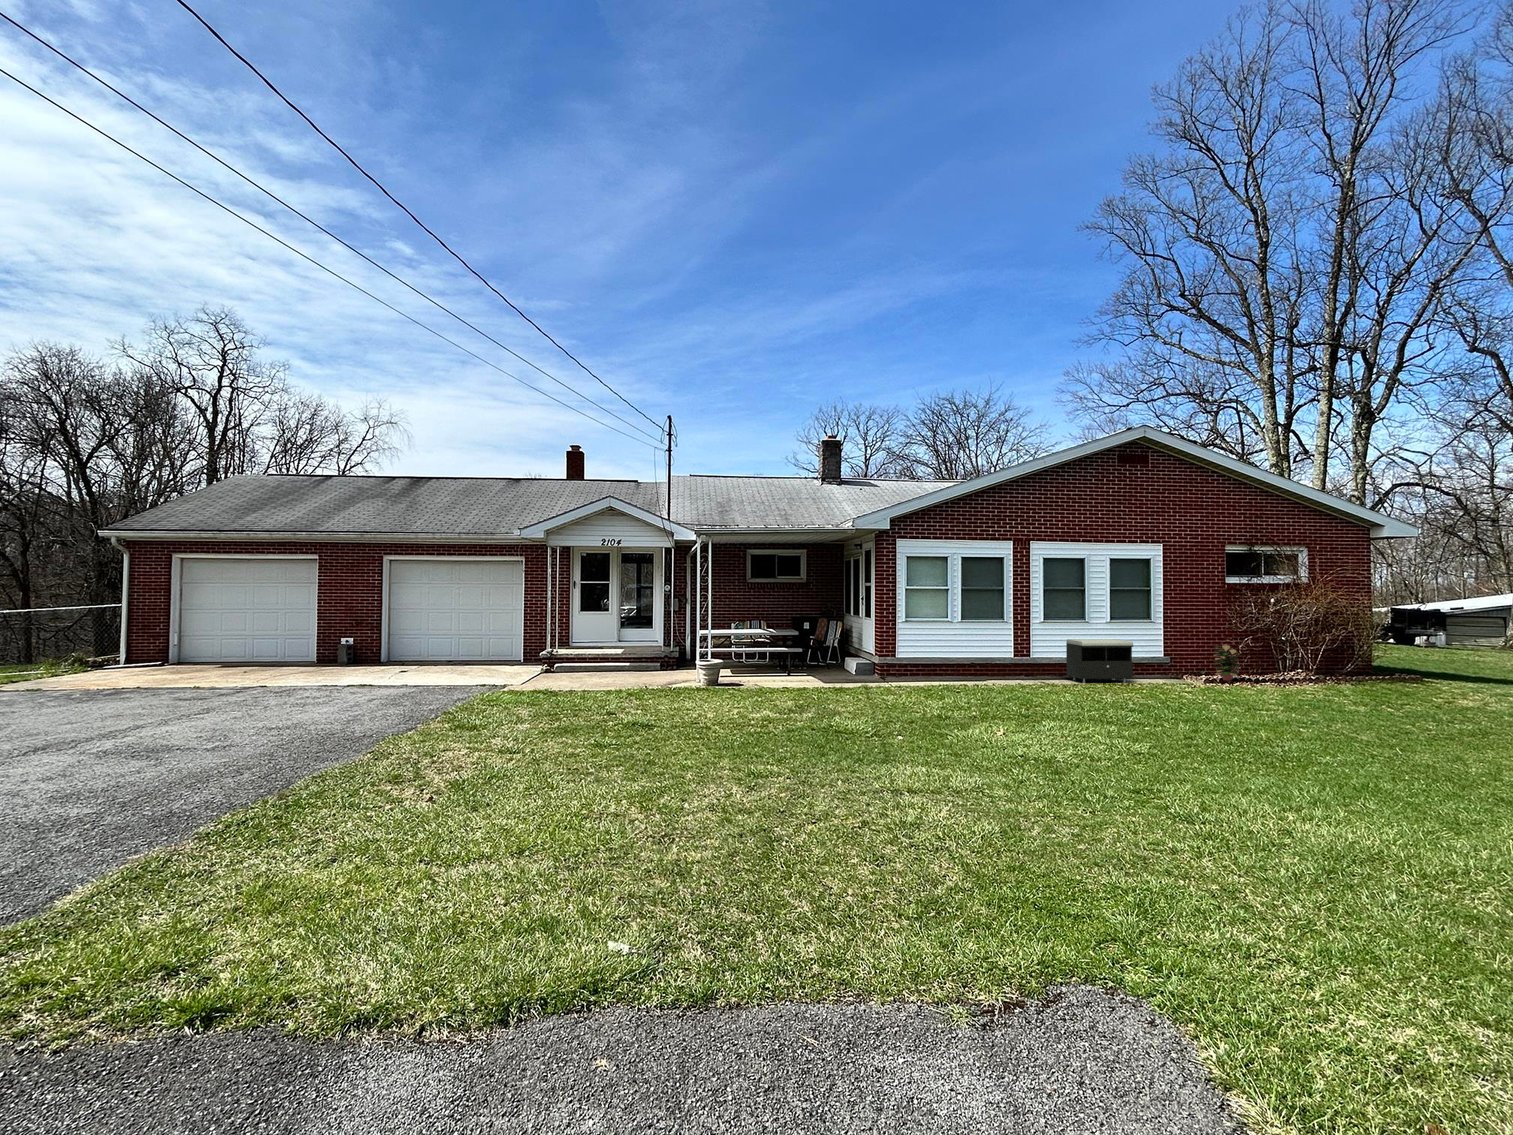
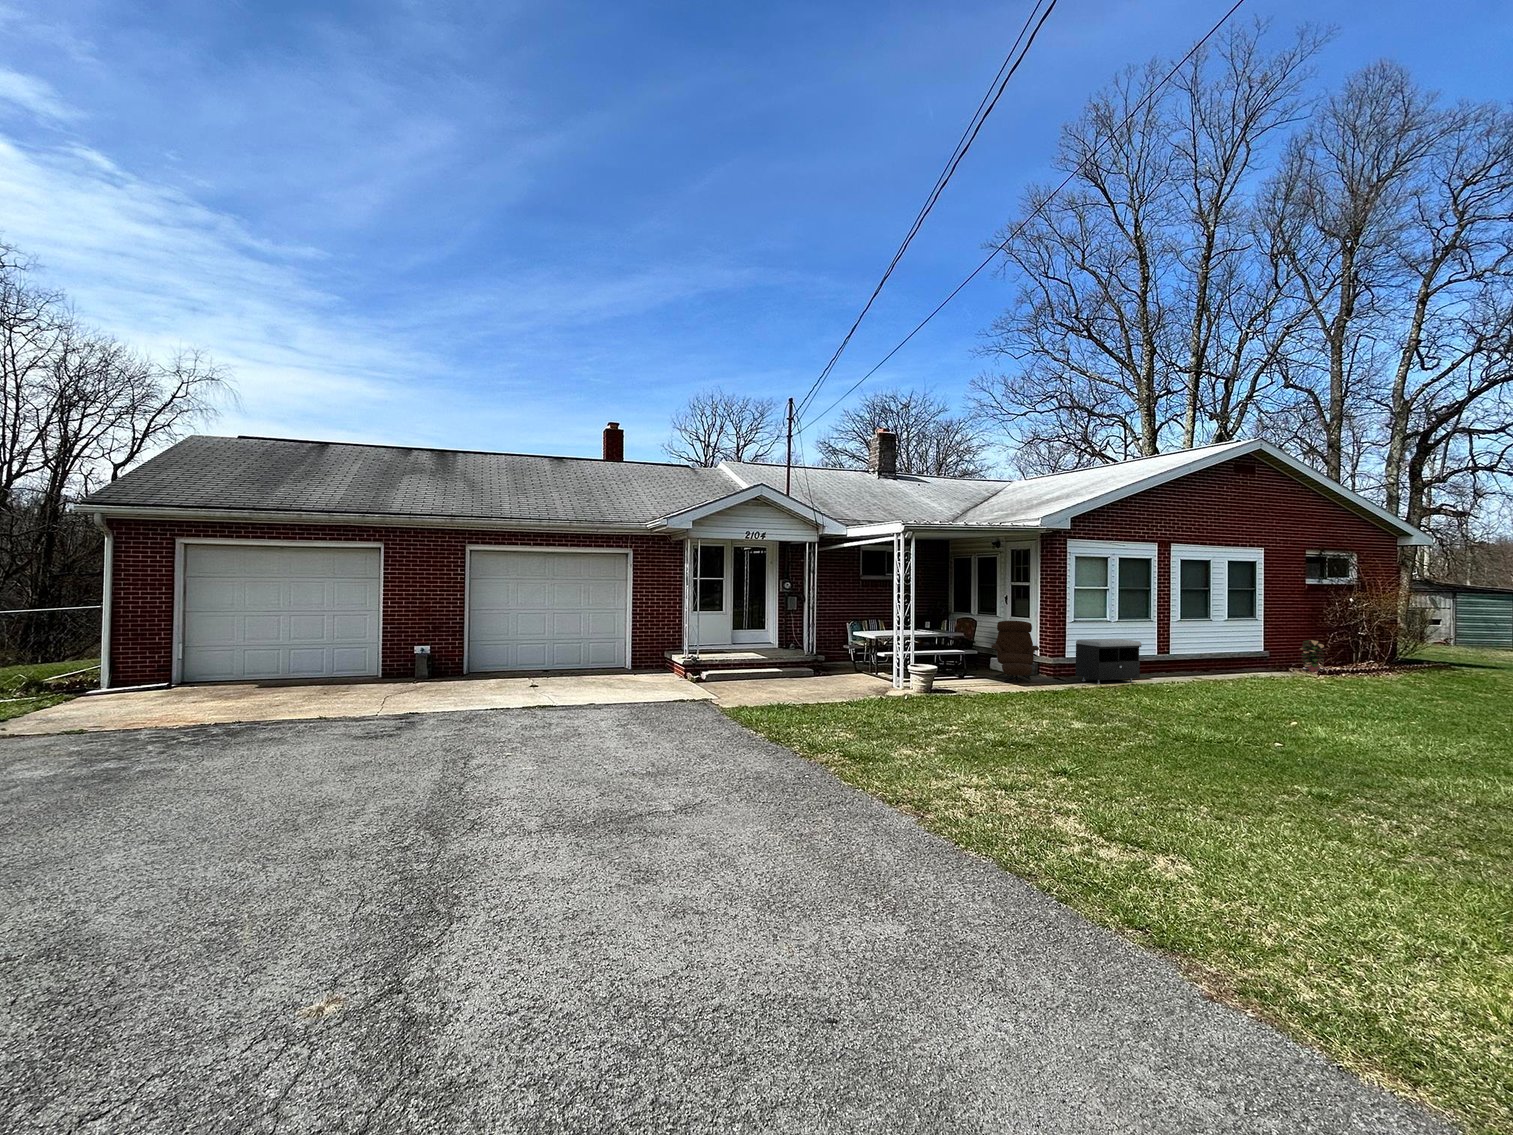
lounge chair: none [822,621,874,681] -> present [991,621,1039,683]
storage bench: present [1066,639,1133,683] -> present [1075,639,1142,684]

